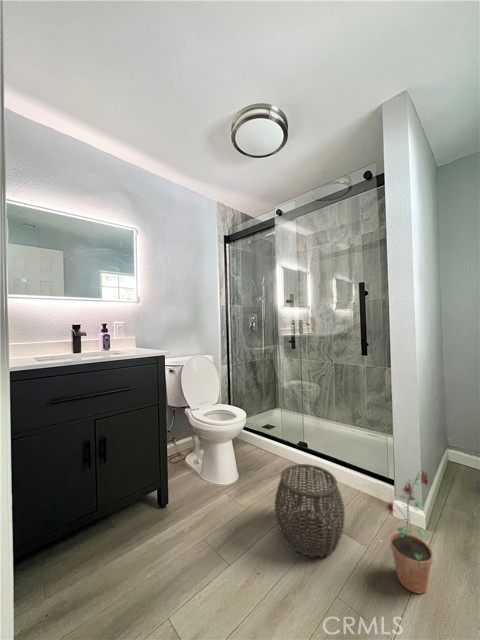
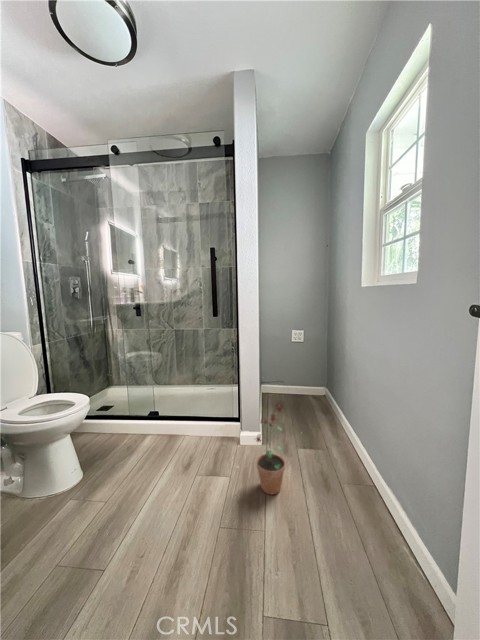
woven basket: present [275,464,345,557] -> none [151,428,221,517]

